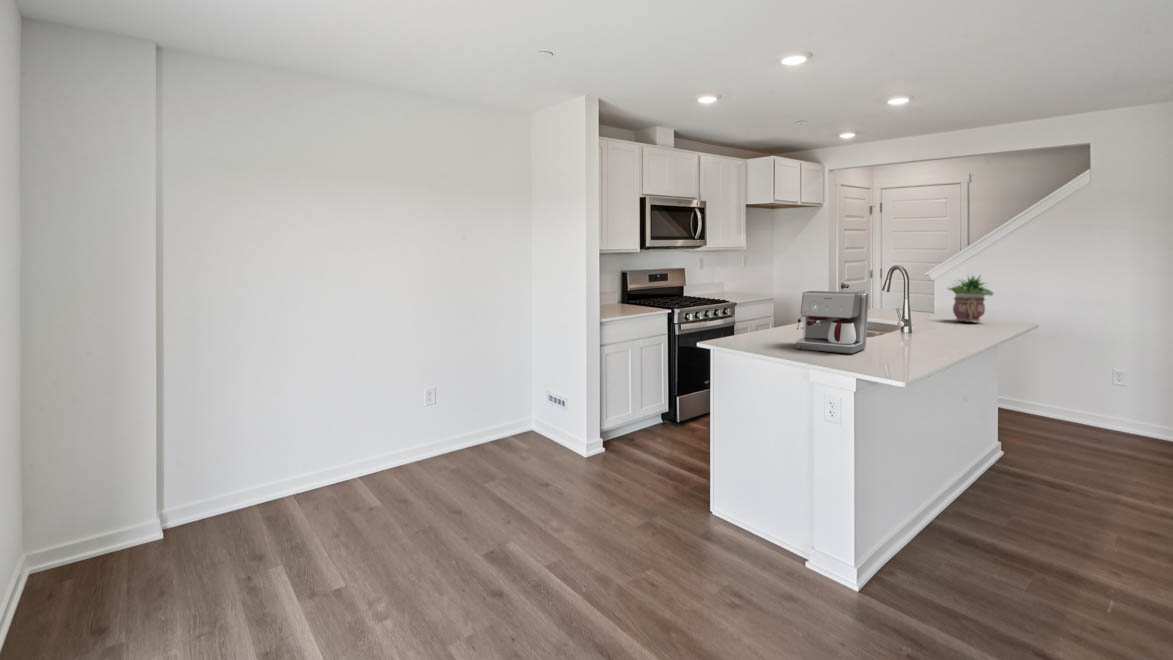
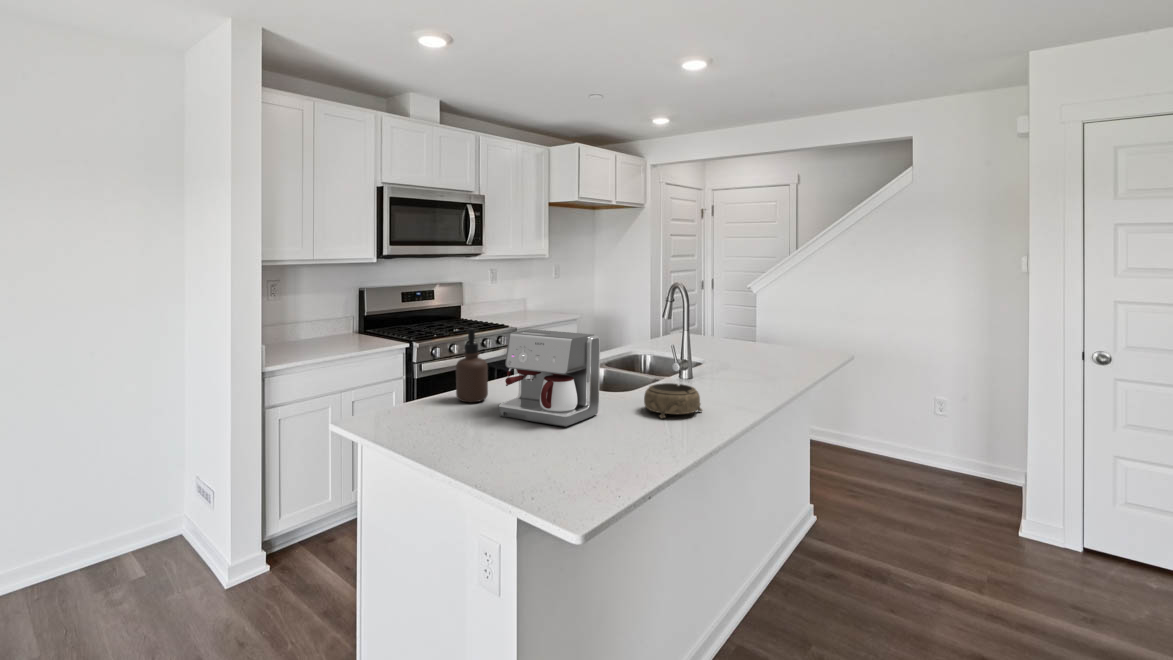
potted plant: present [948,276,993,322] -> none [747,300,798,361]
soap dispenser: none [754,292,776,342] -> present [456,329,488,402]
decorative bowl: none [897,329,943,351] -> present [644,383,702,418]

